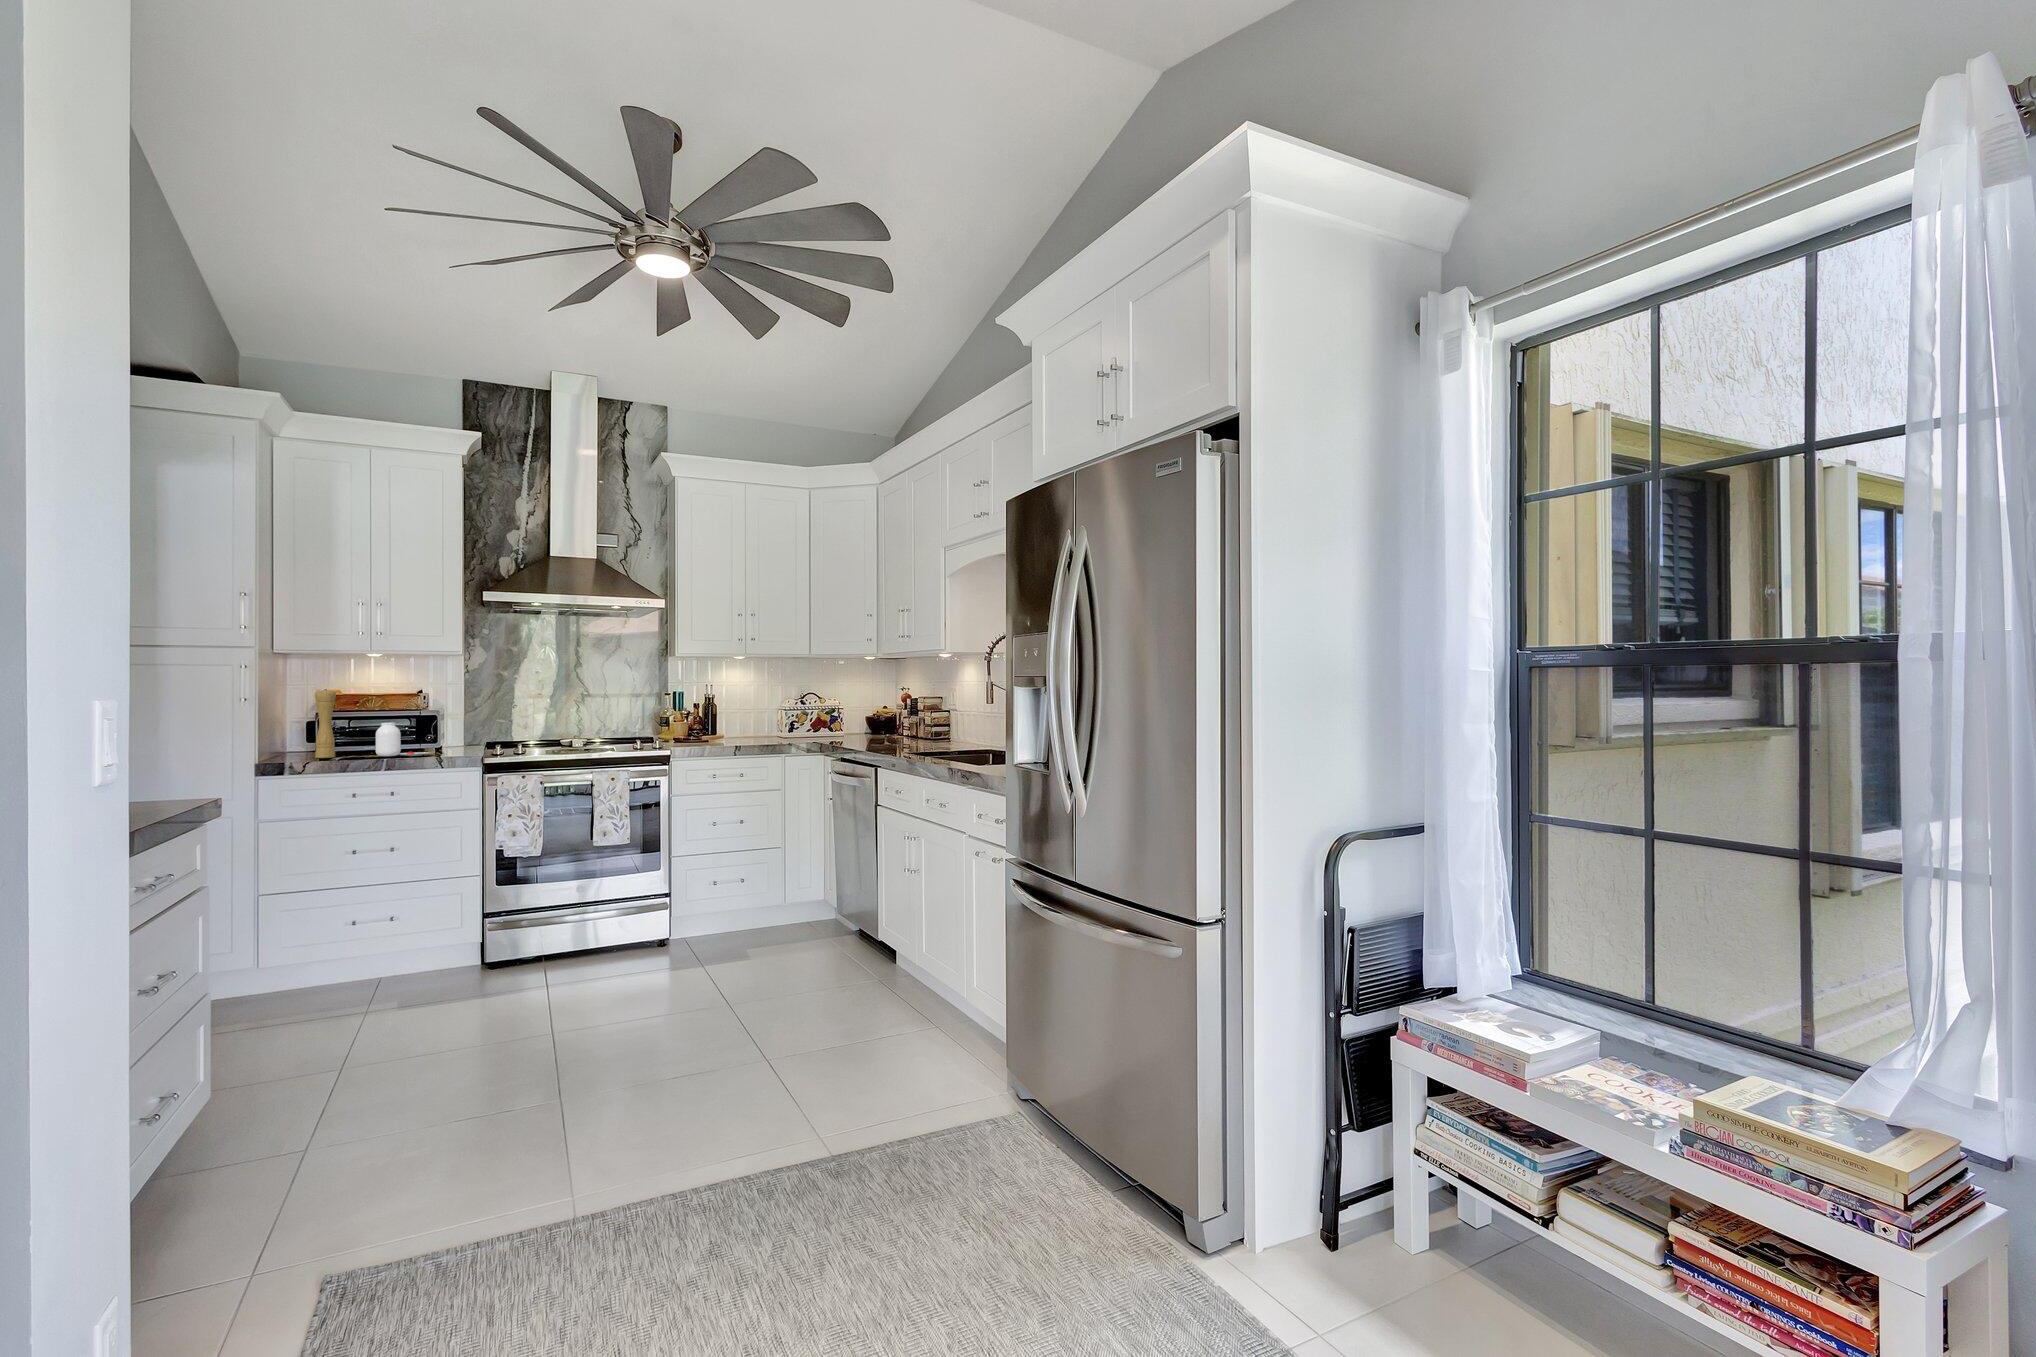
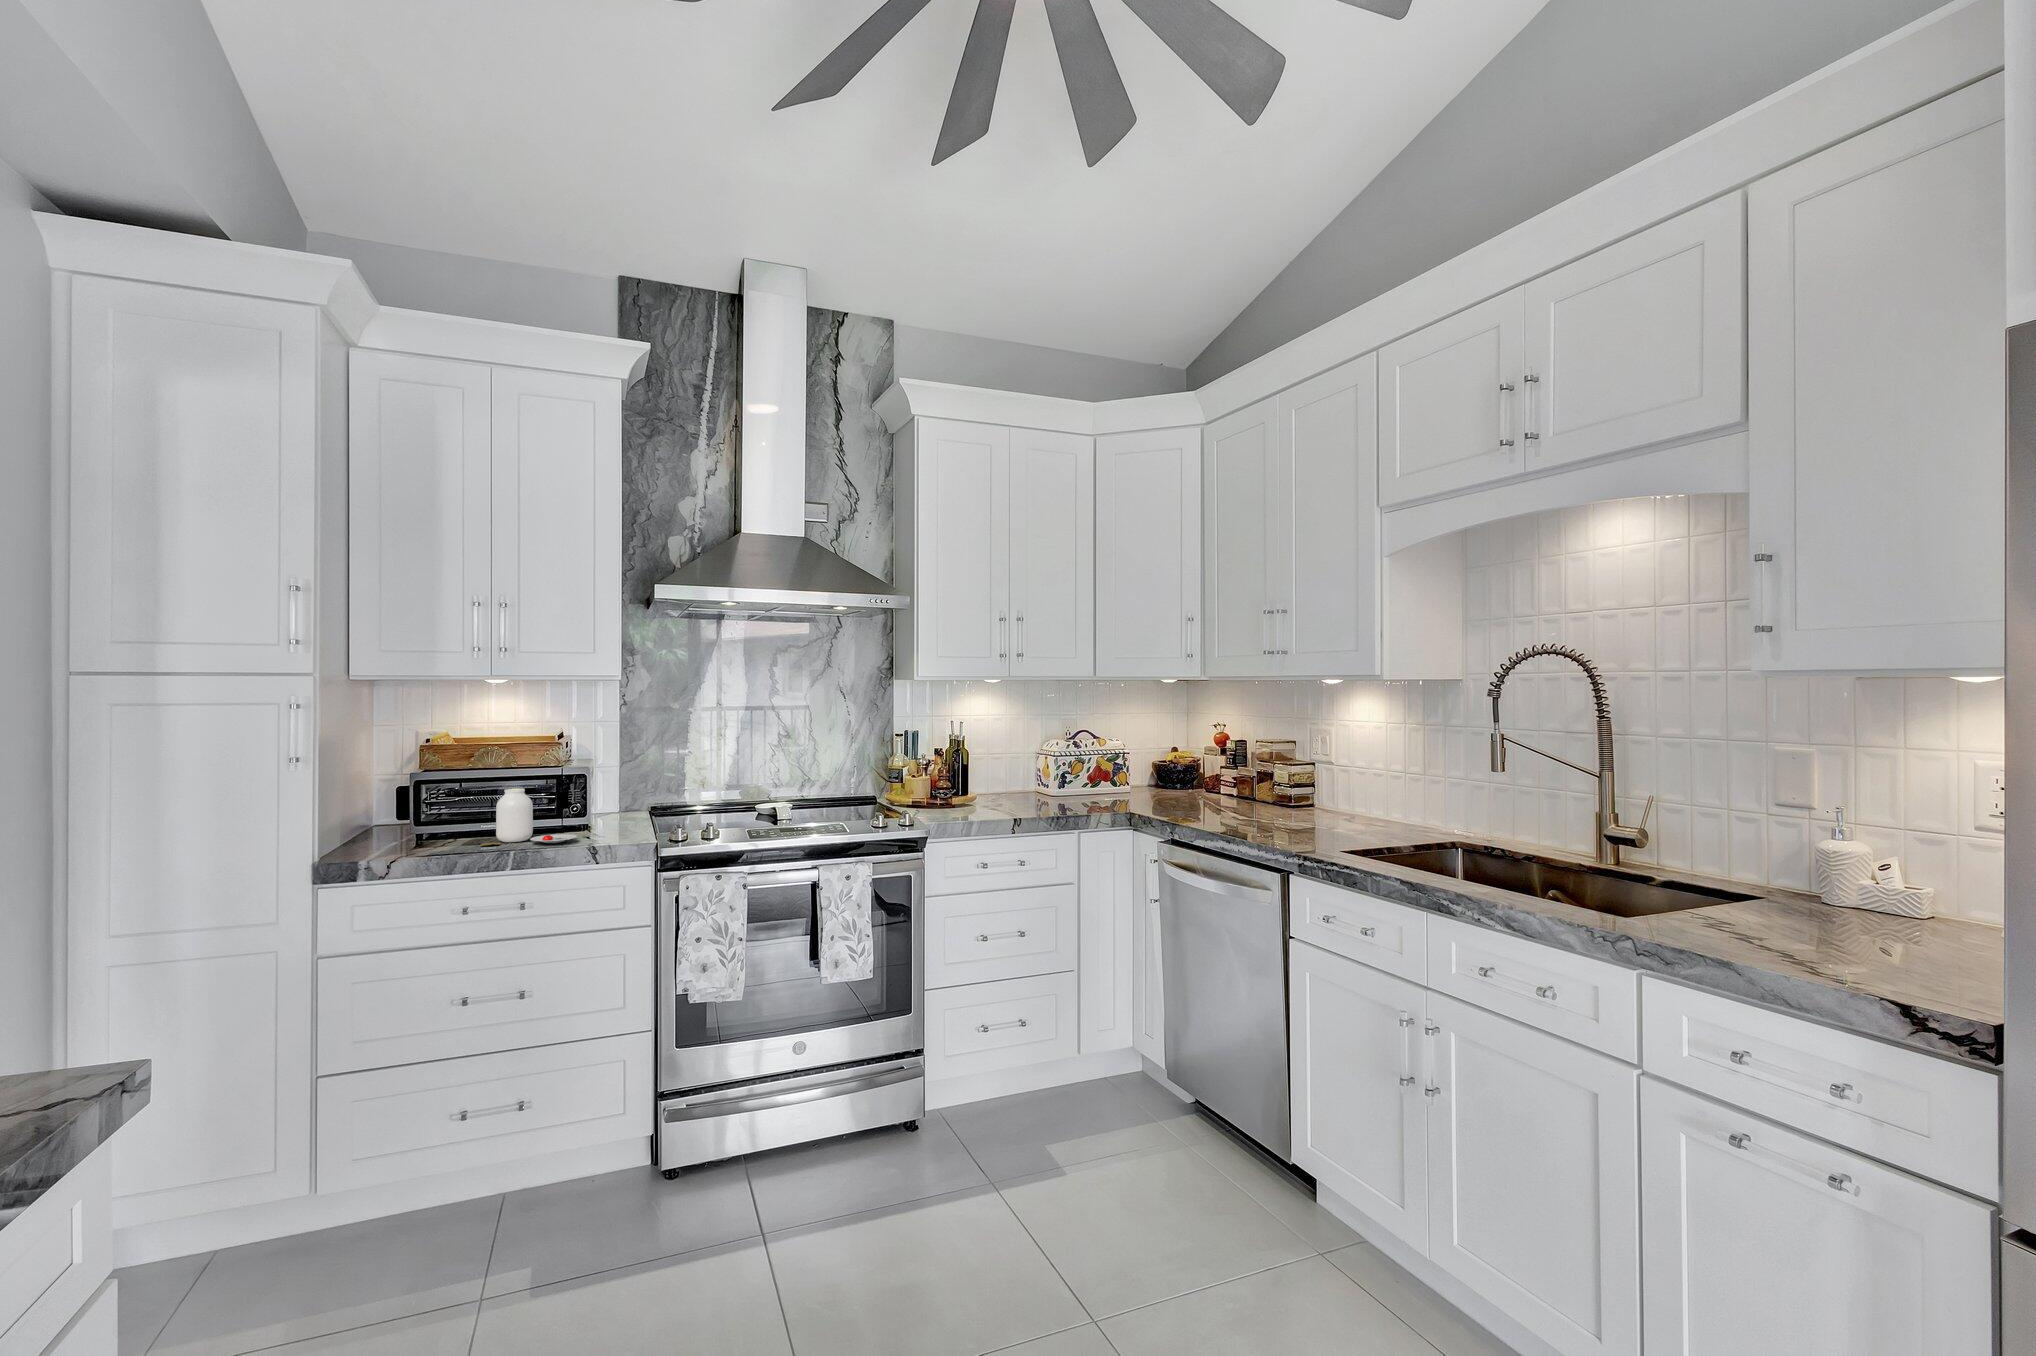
pepper mill: present [315,689,336,758] -> none [405,739,438,848]

